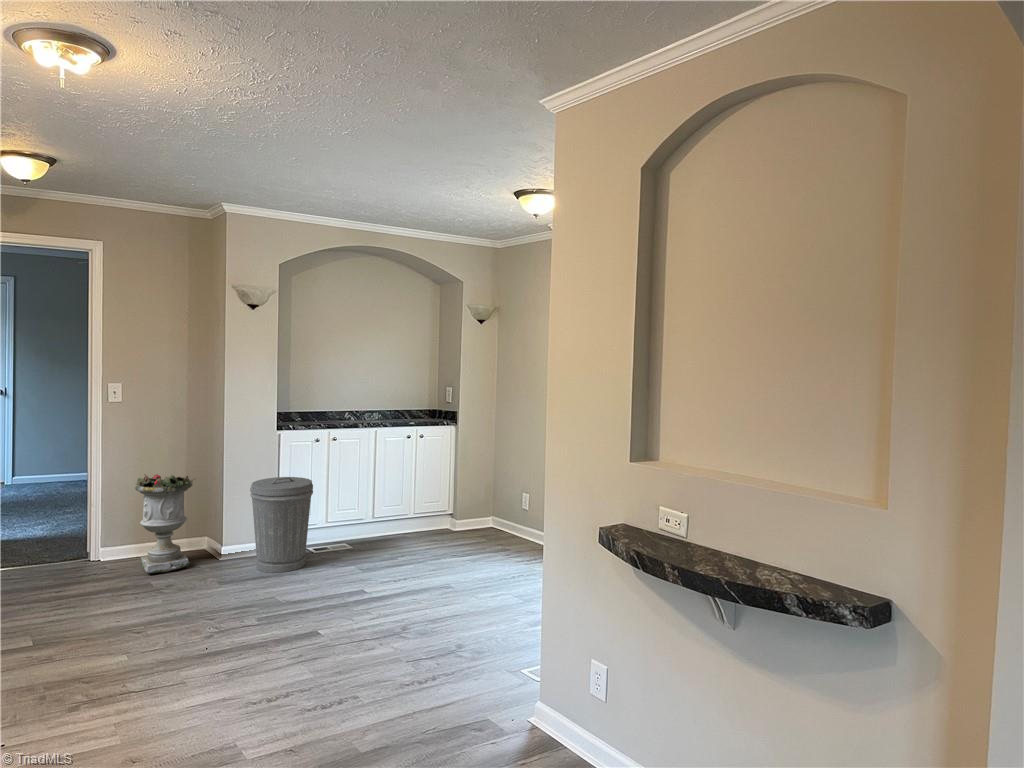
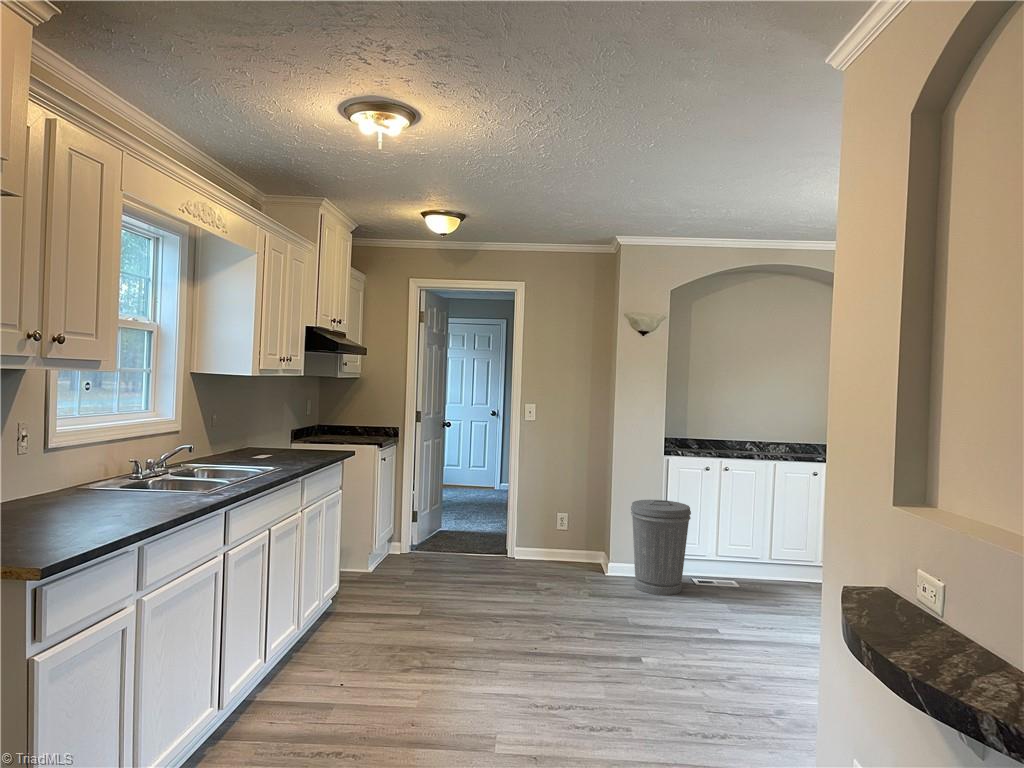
planter: present [135,474,196,573] -> none [546,481,592,570]

